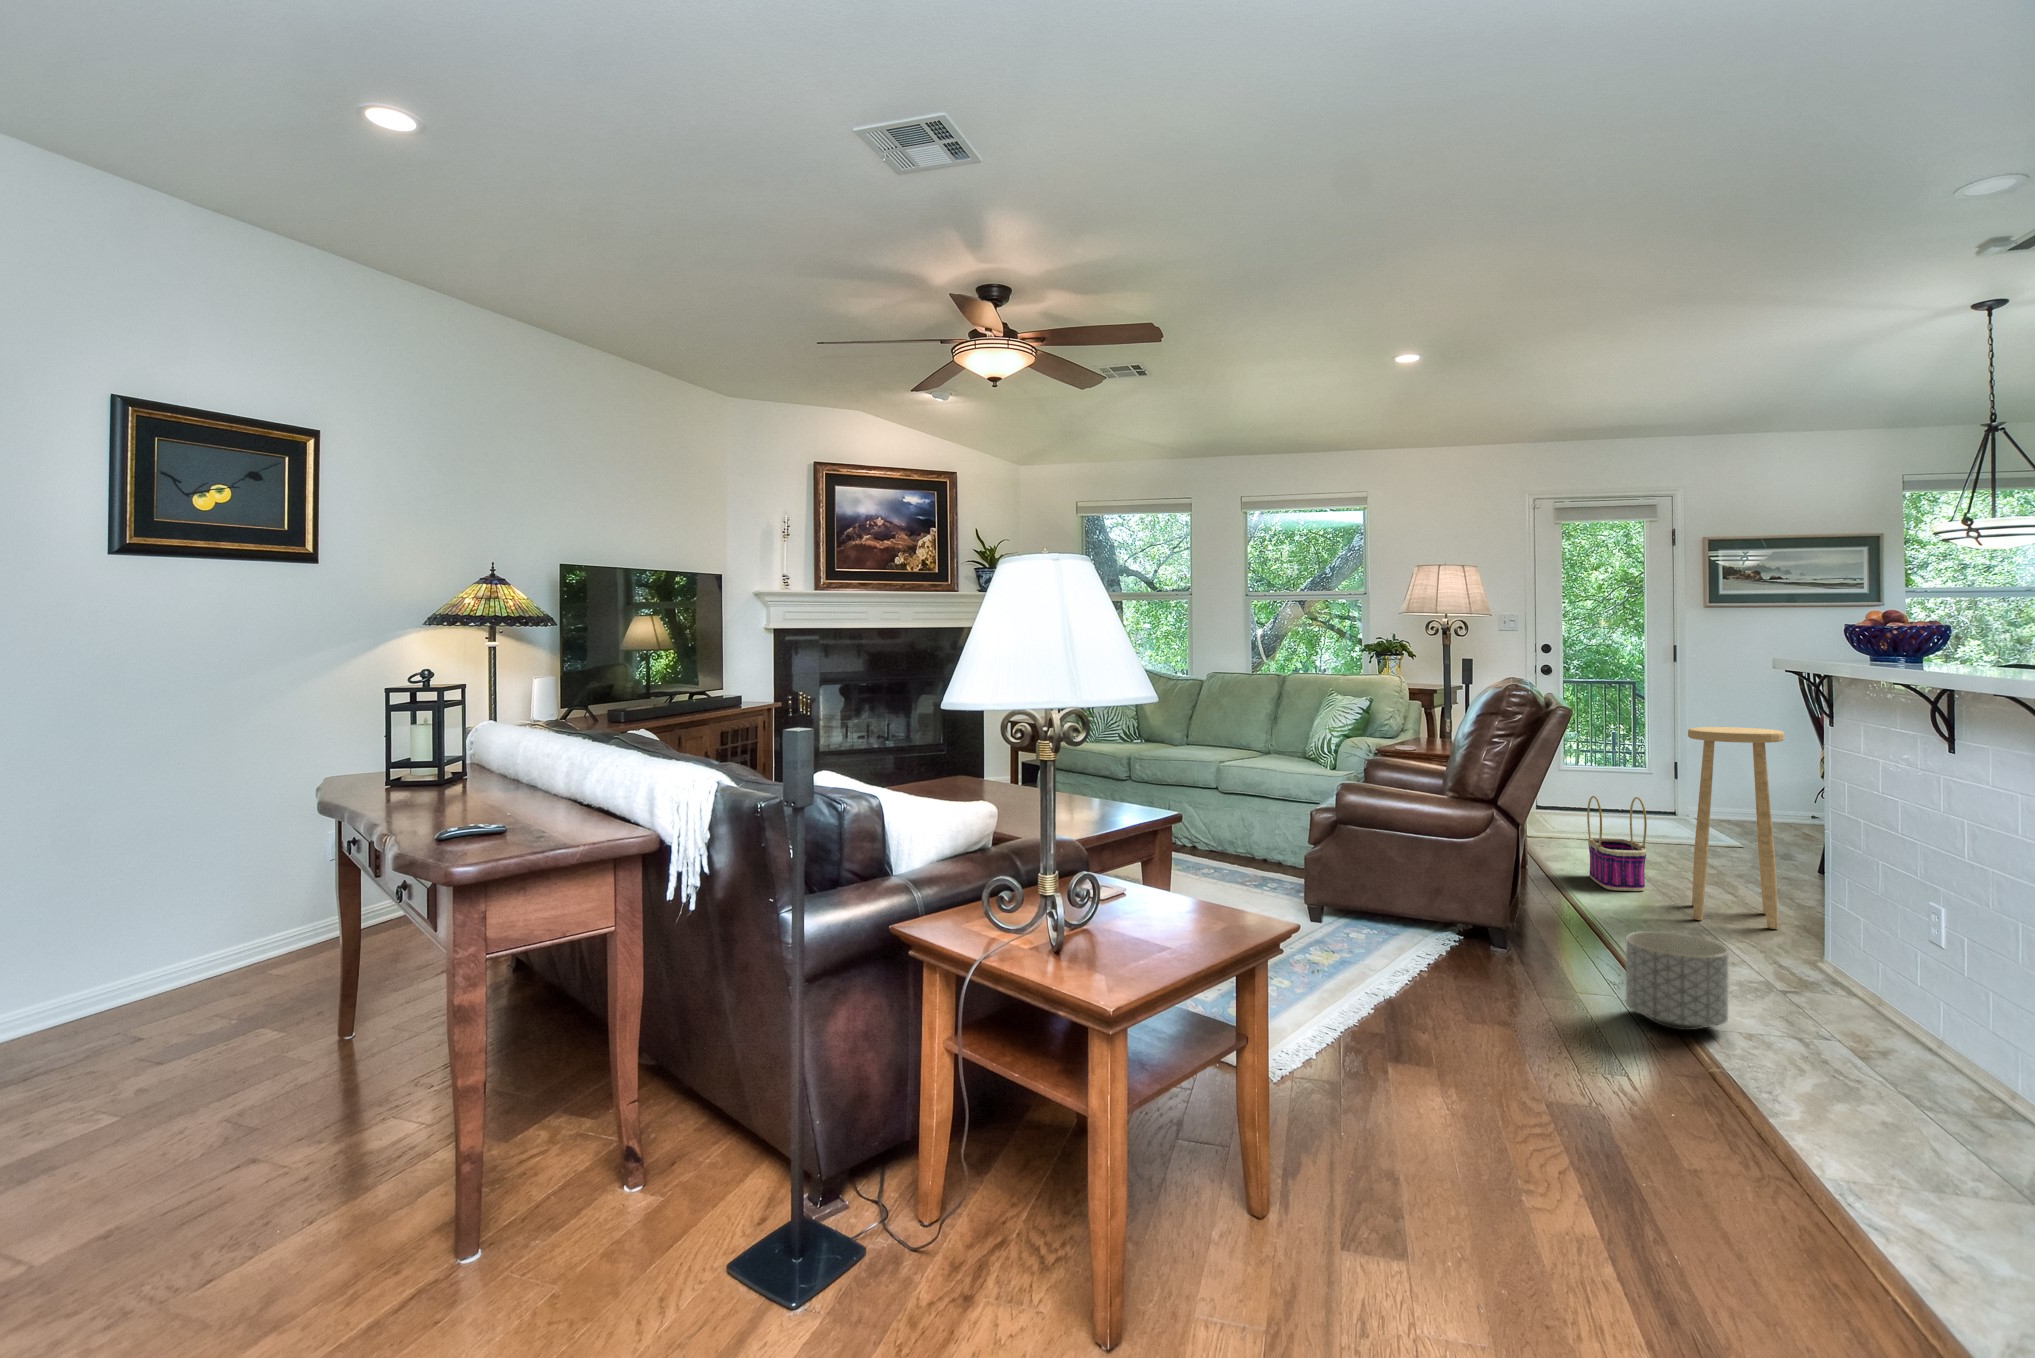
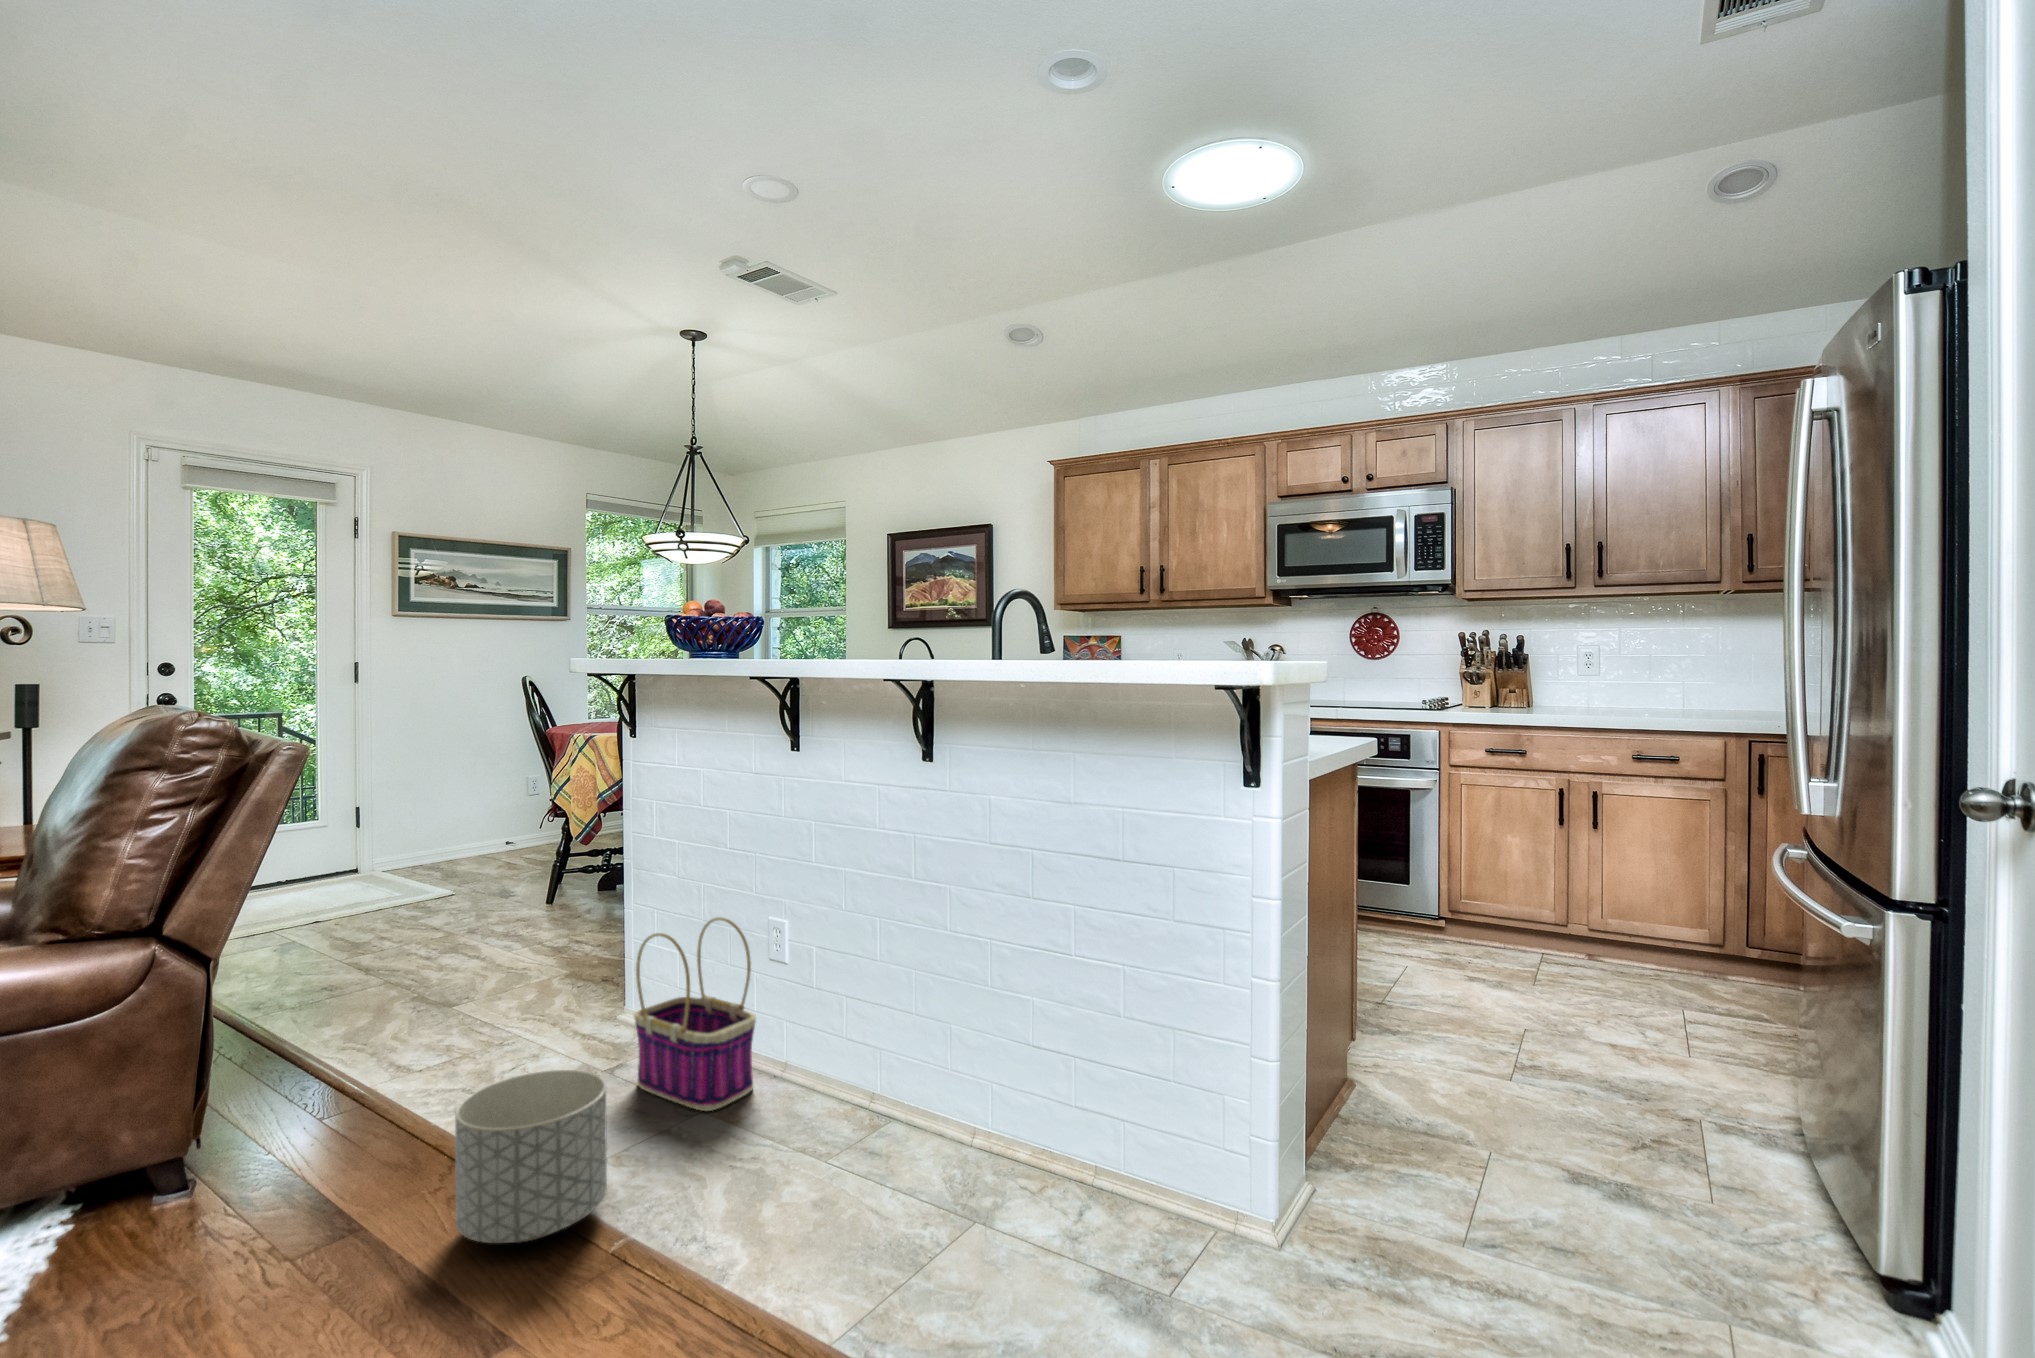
stool: present [1688,727,1784,929] -> none [445,752,558,1018]
basket: present [1587,796,1647,891] -> present [634,917,756,1111]

